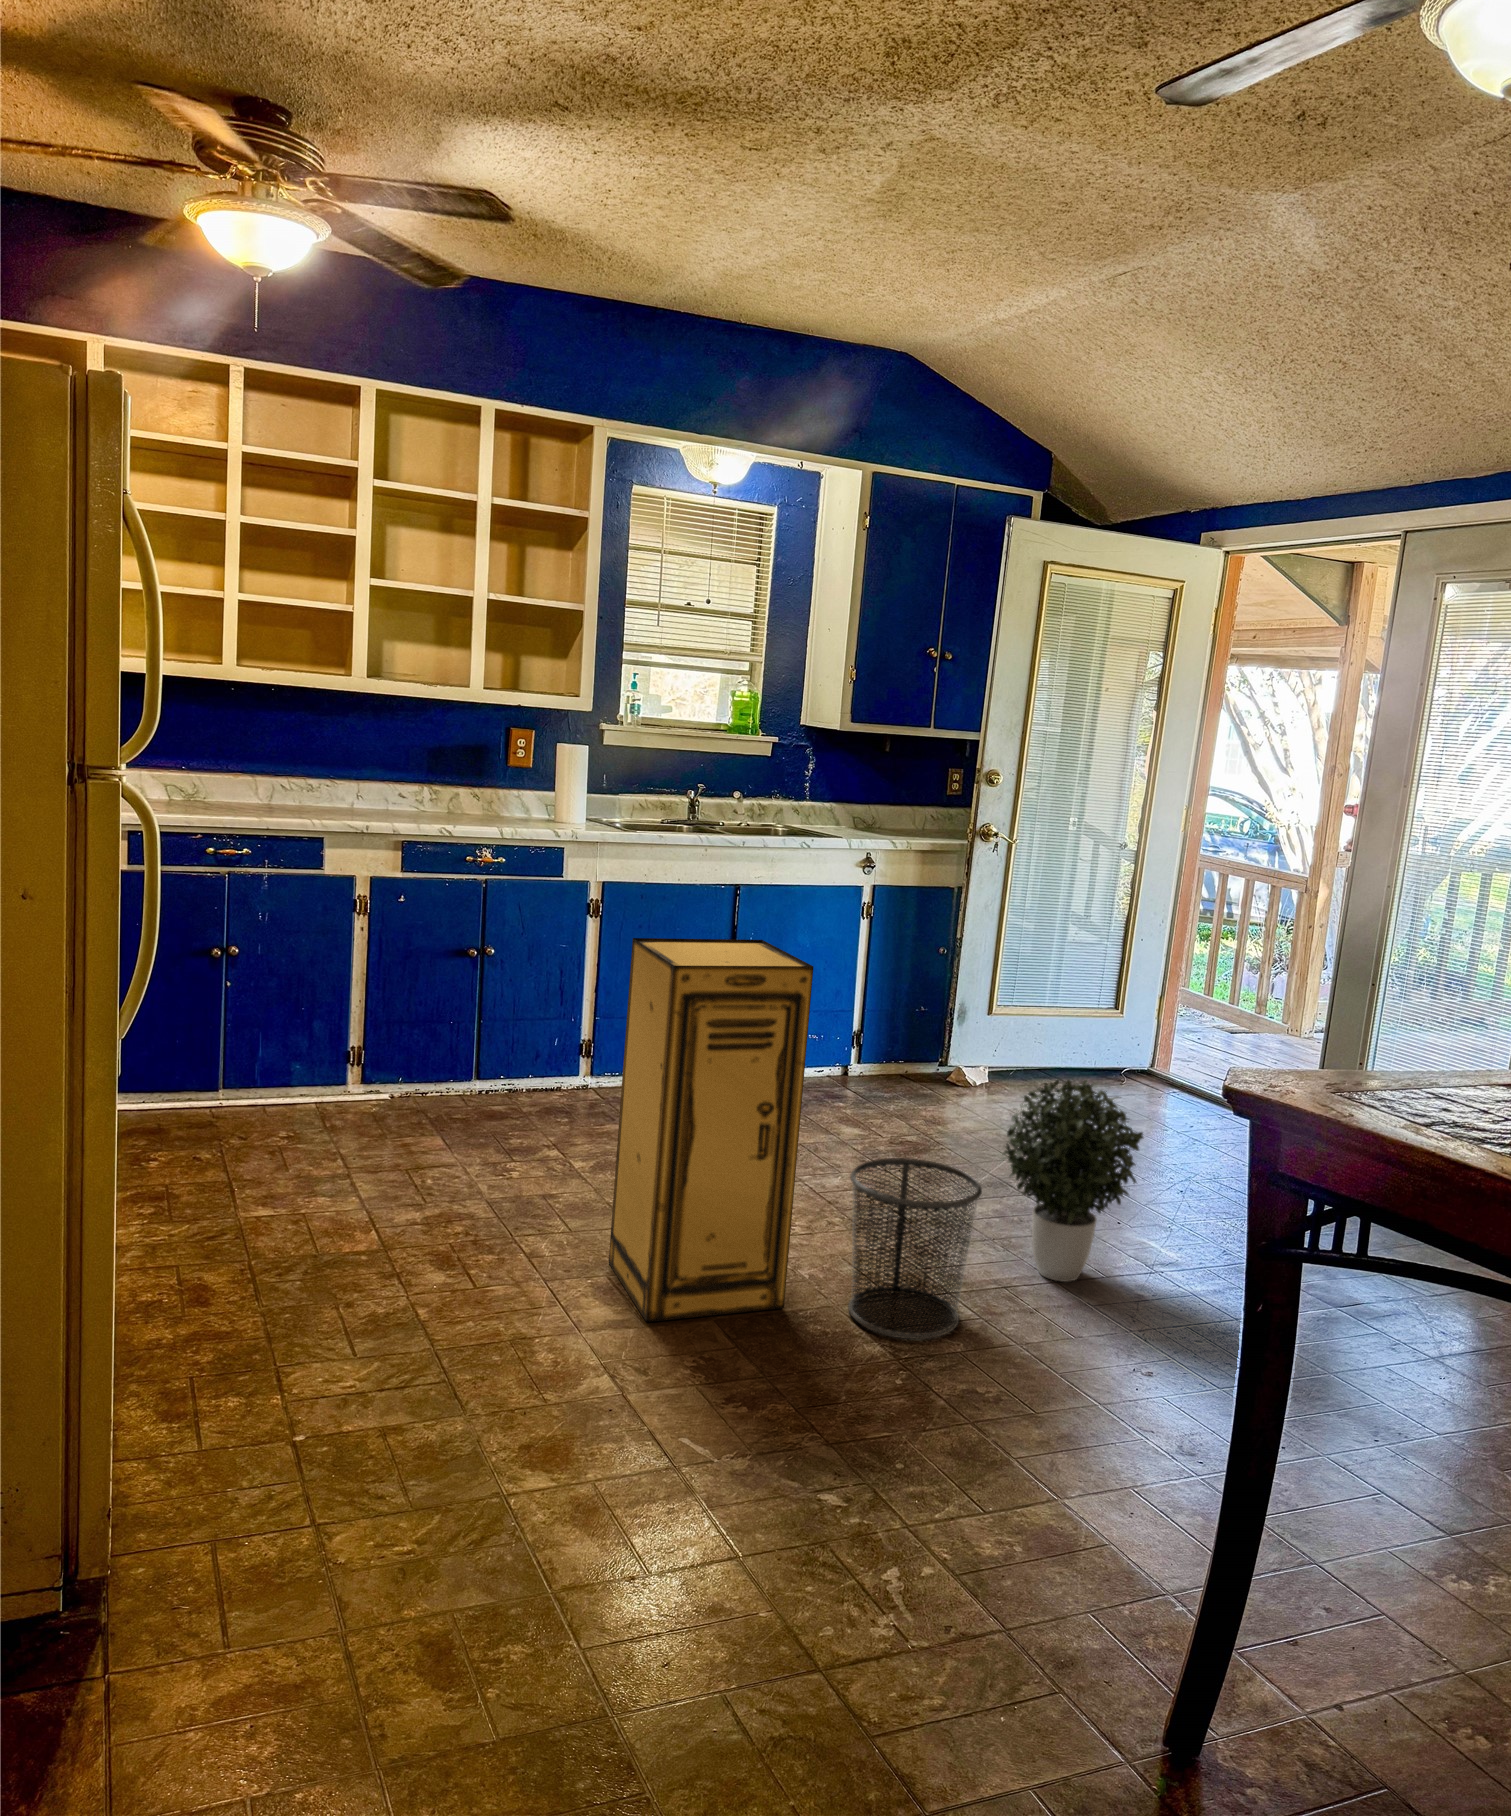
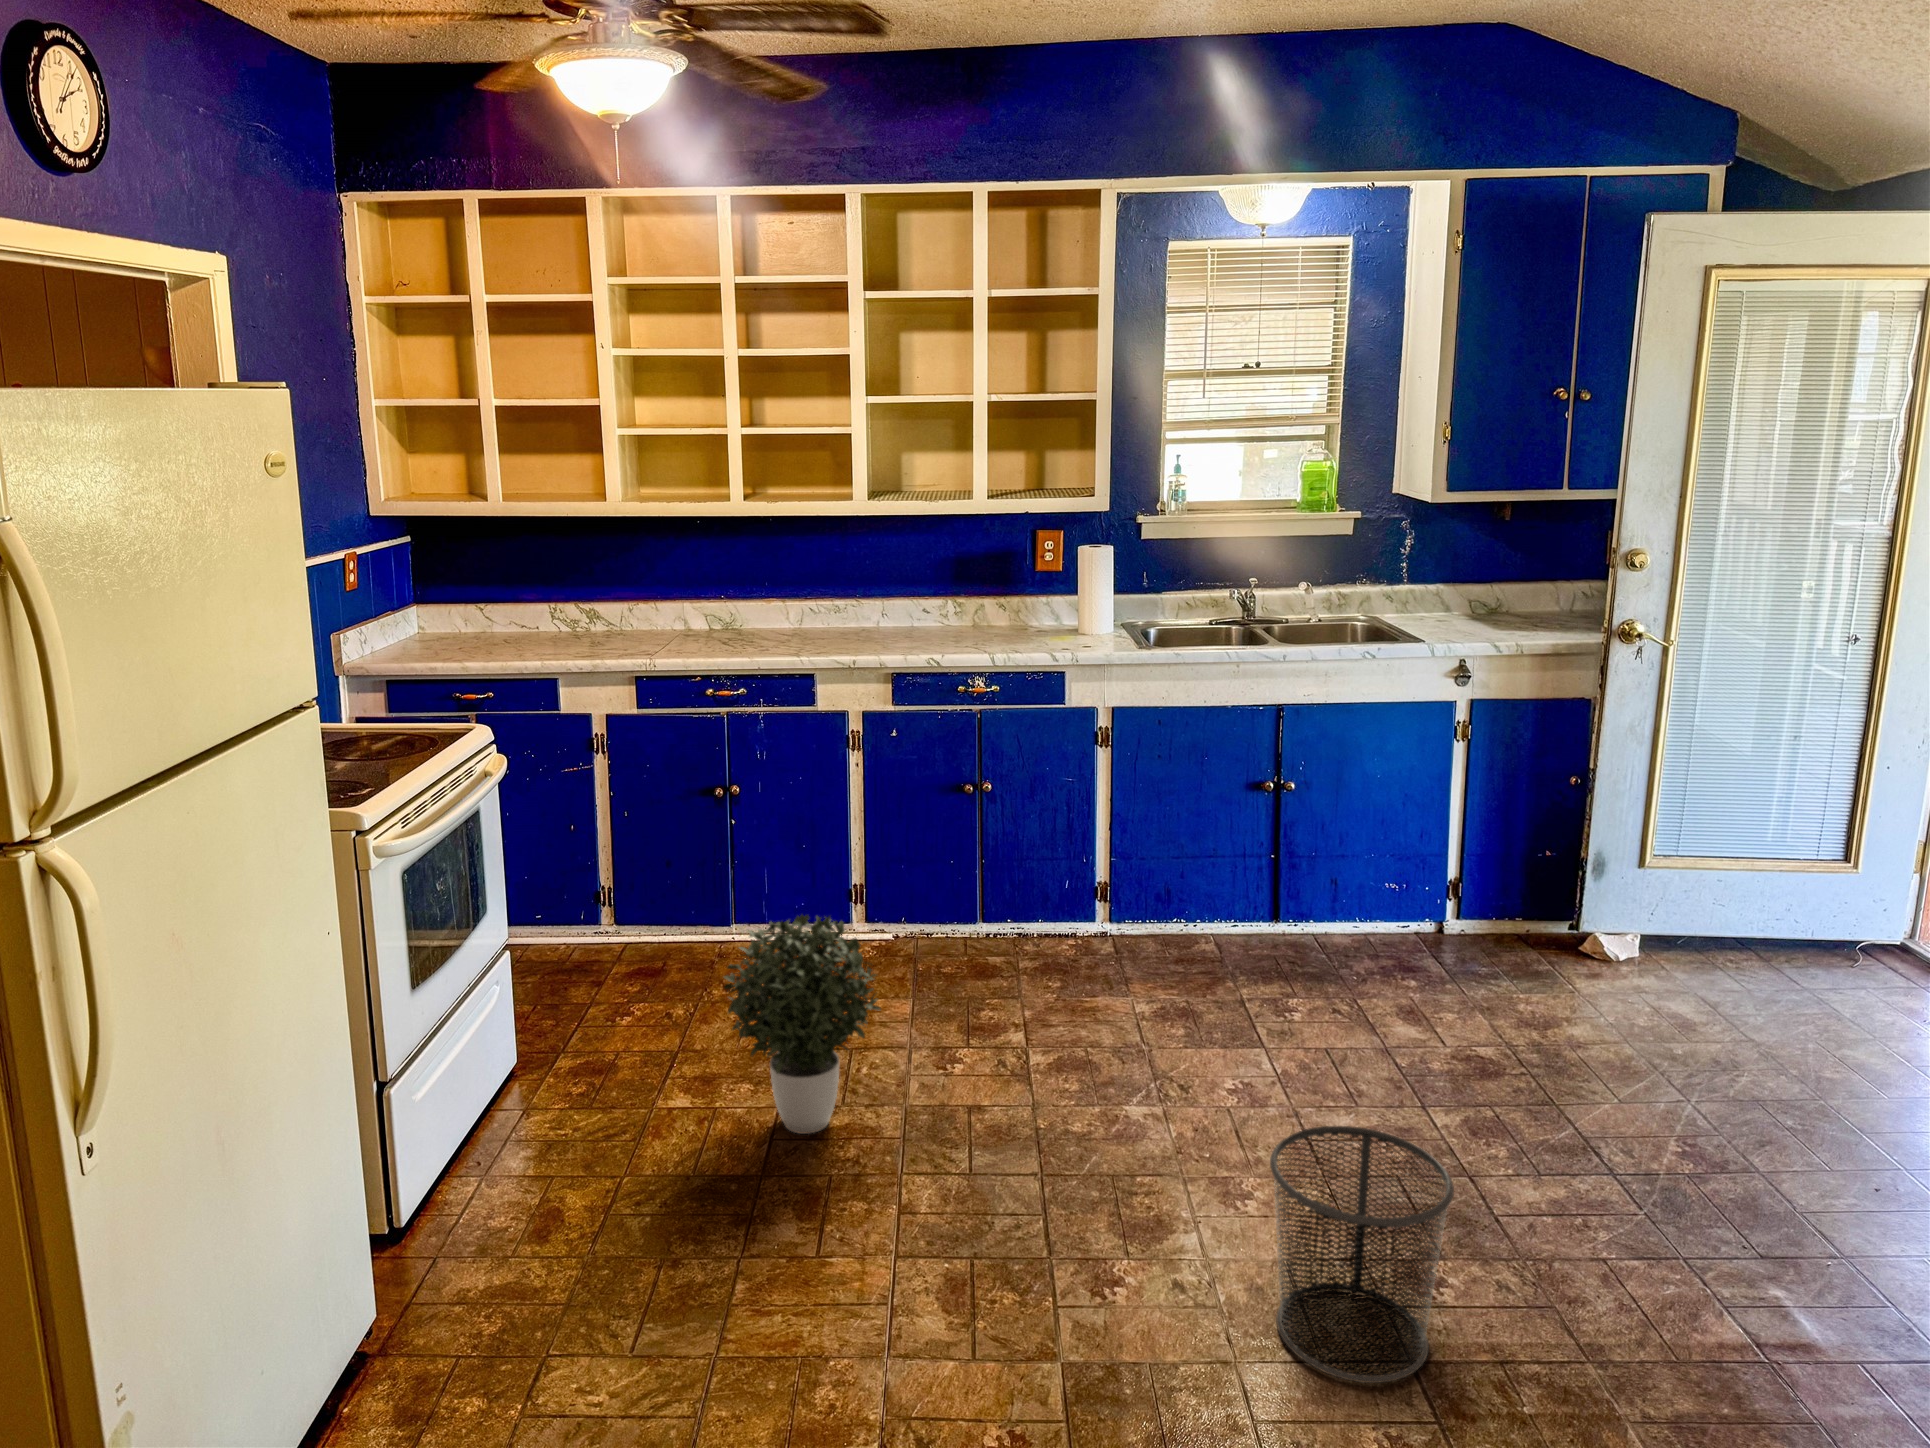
storage cabinet: present [609,938,814,1322] -> none [1019,829,1207,1295]
potted plant: present [1001,1080,1143,1282] -> present [724,915,881,1134]

